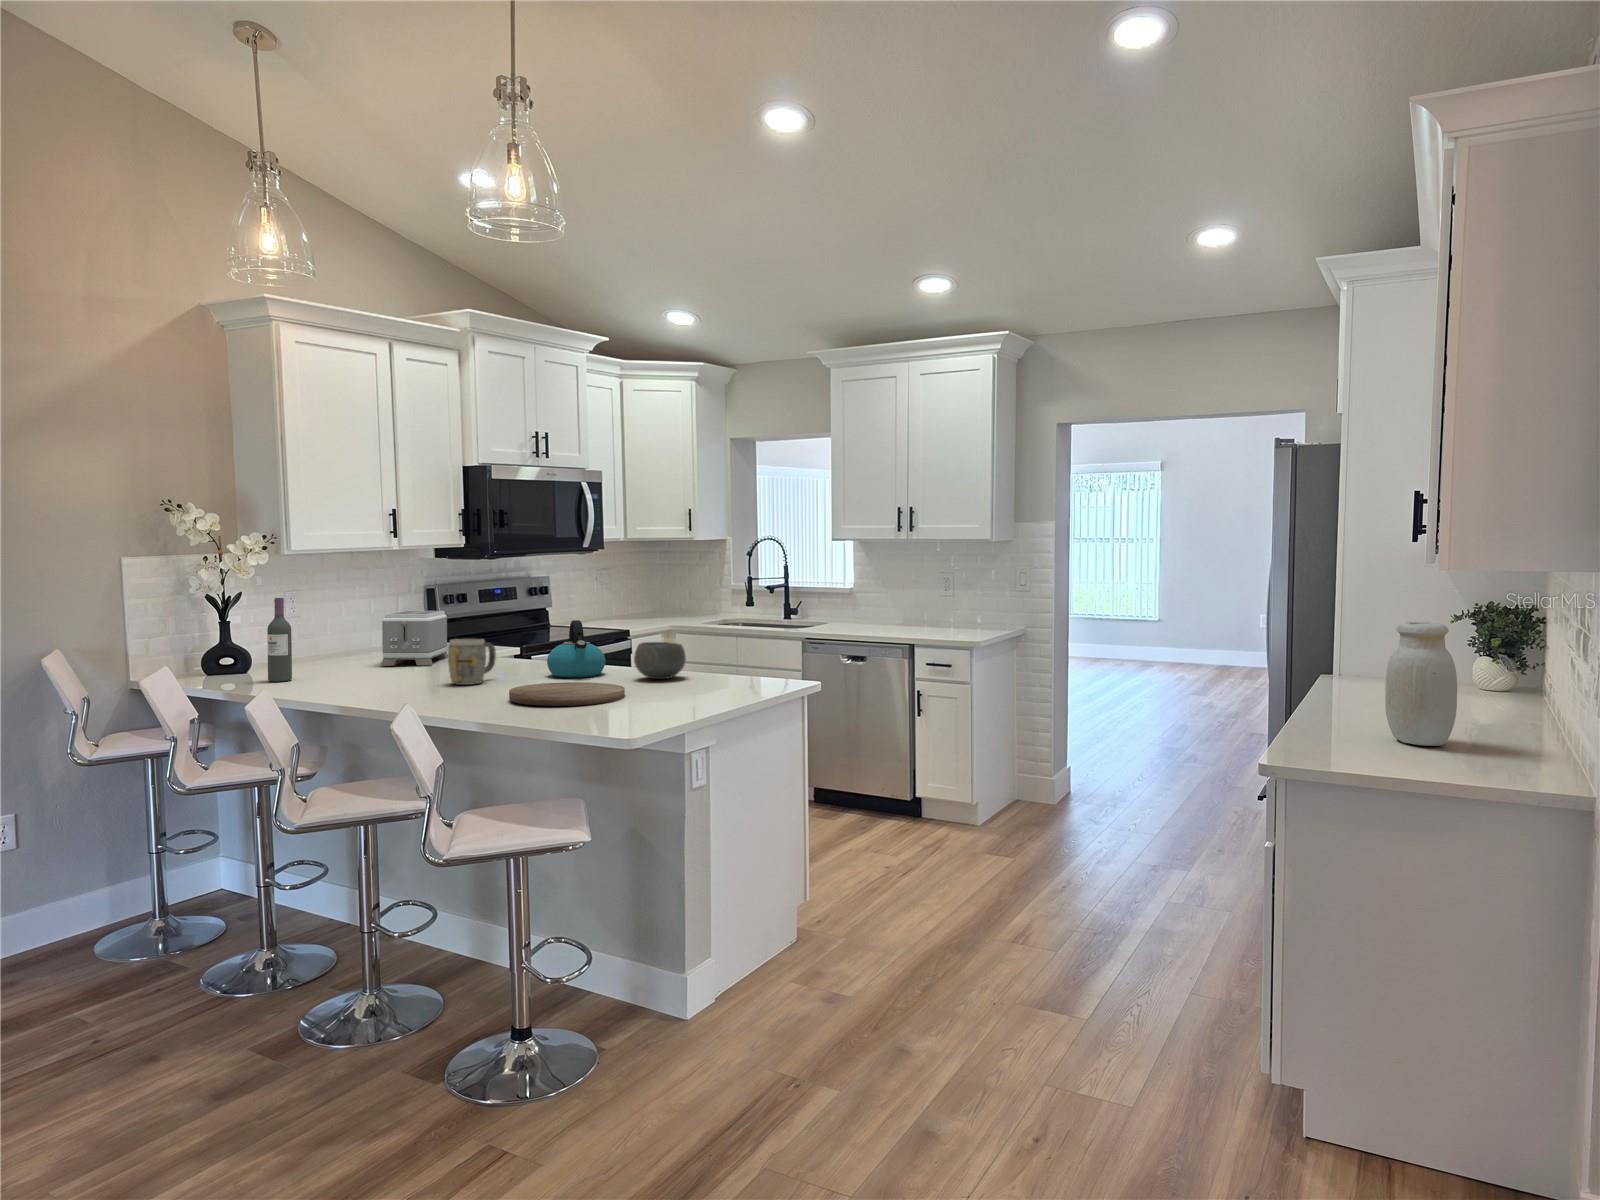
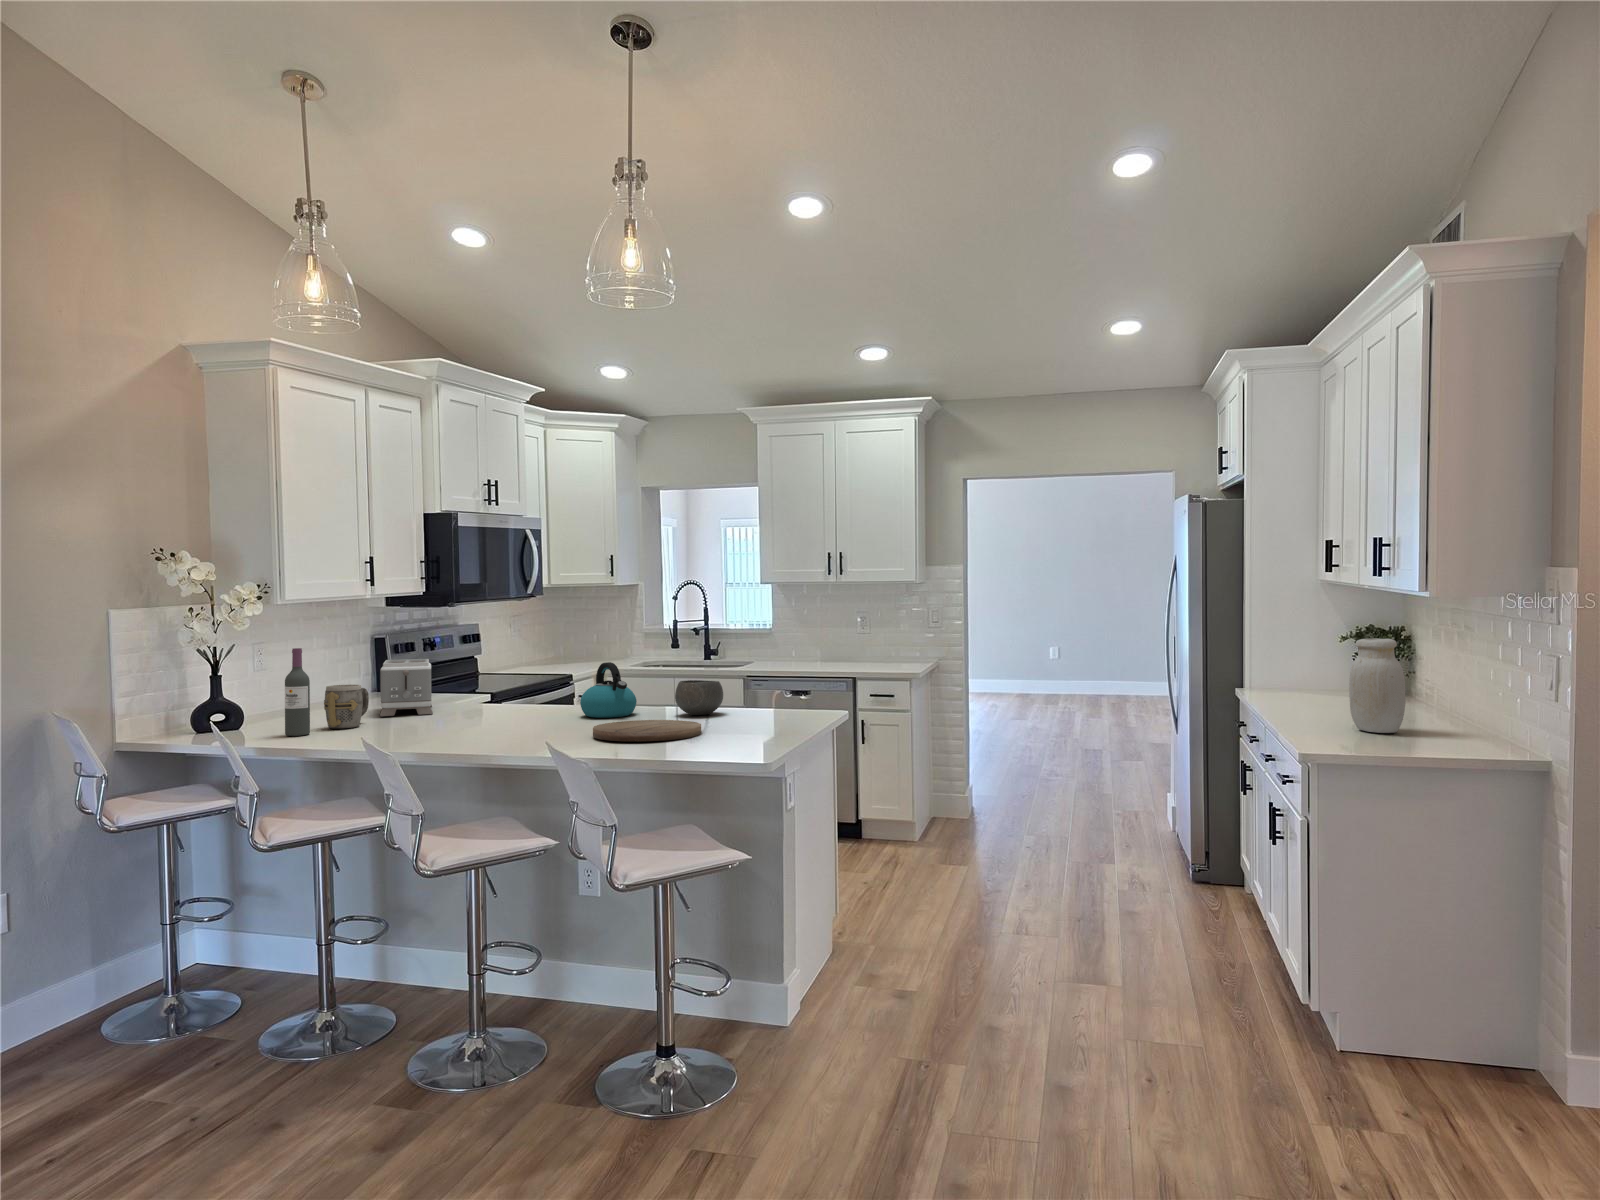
mug: present [448,639,496,685] -> present [324,684,369,729]

